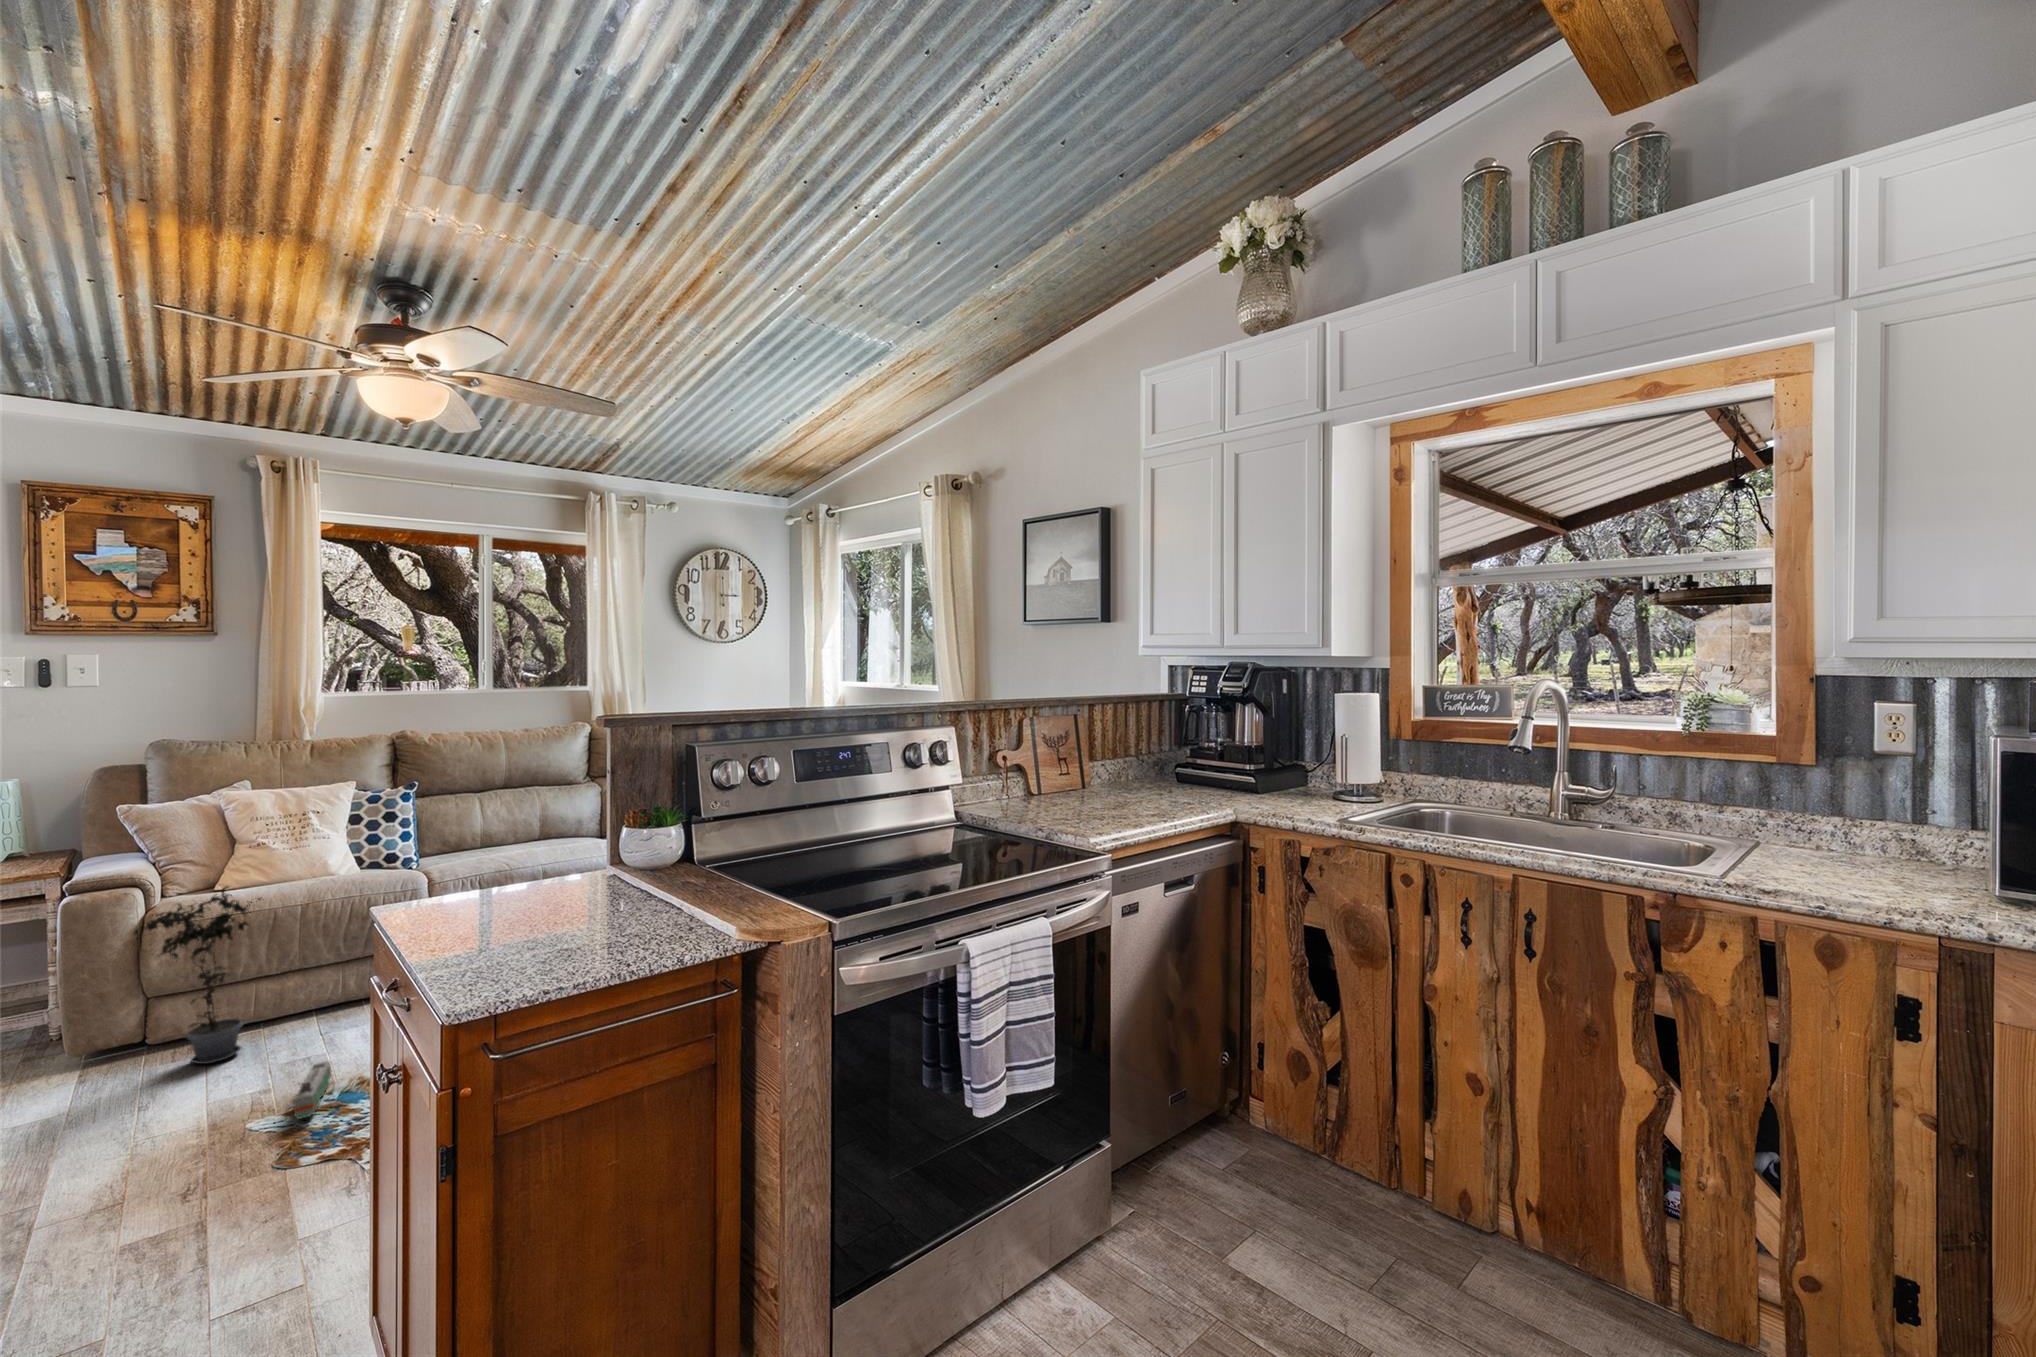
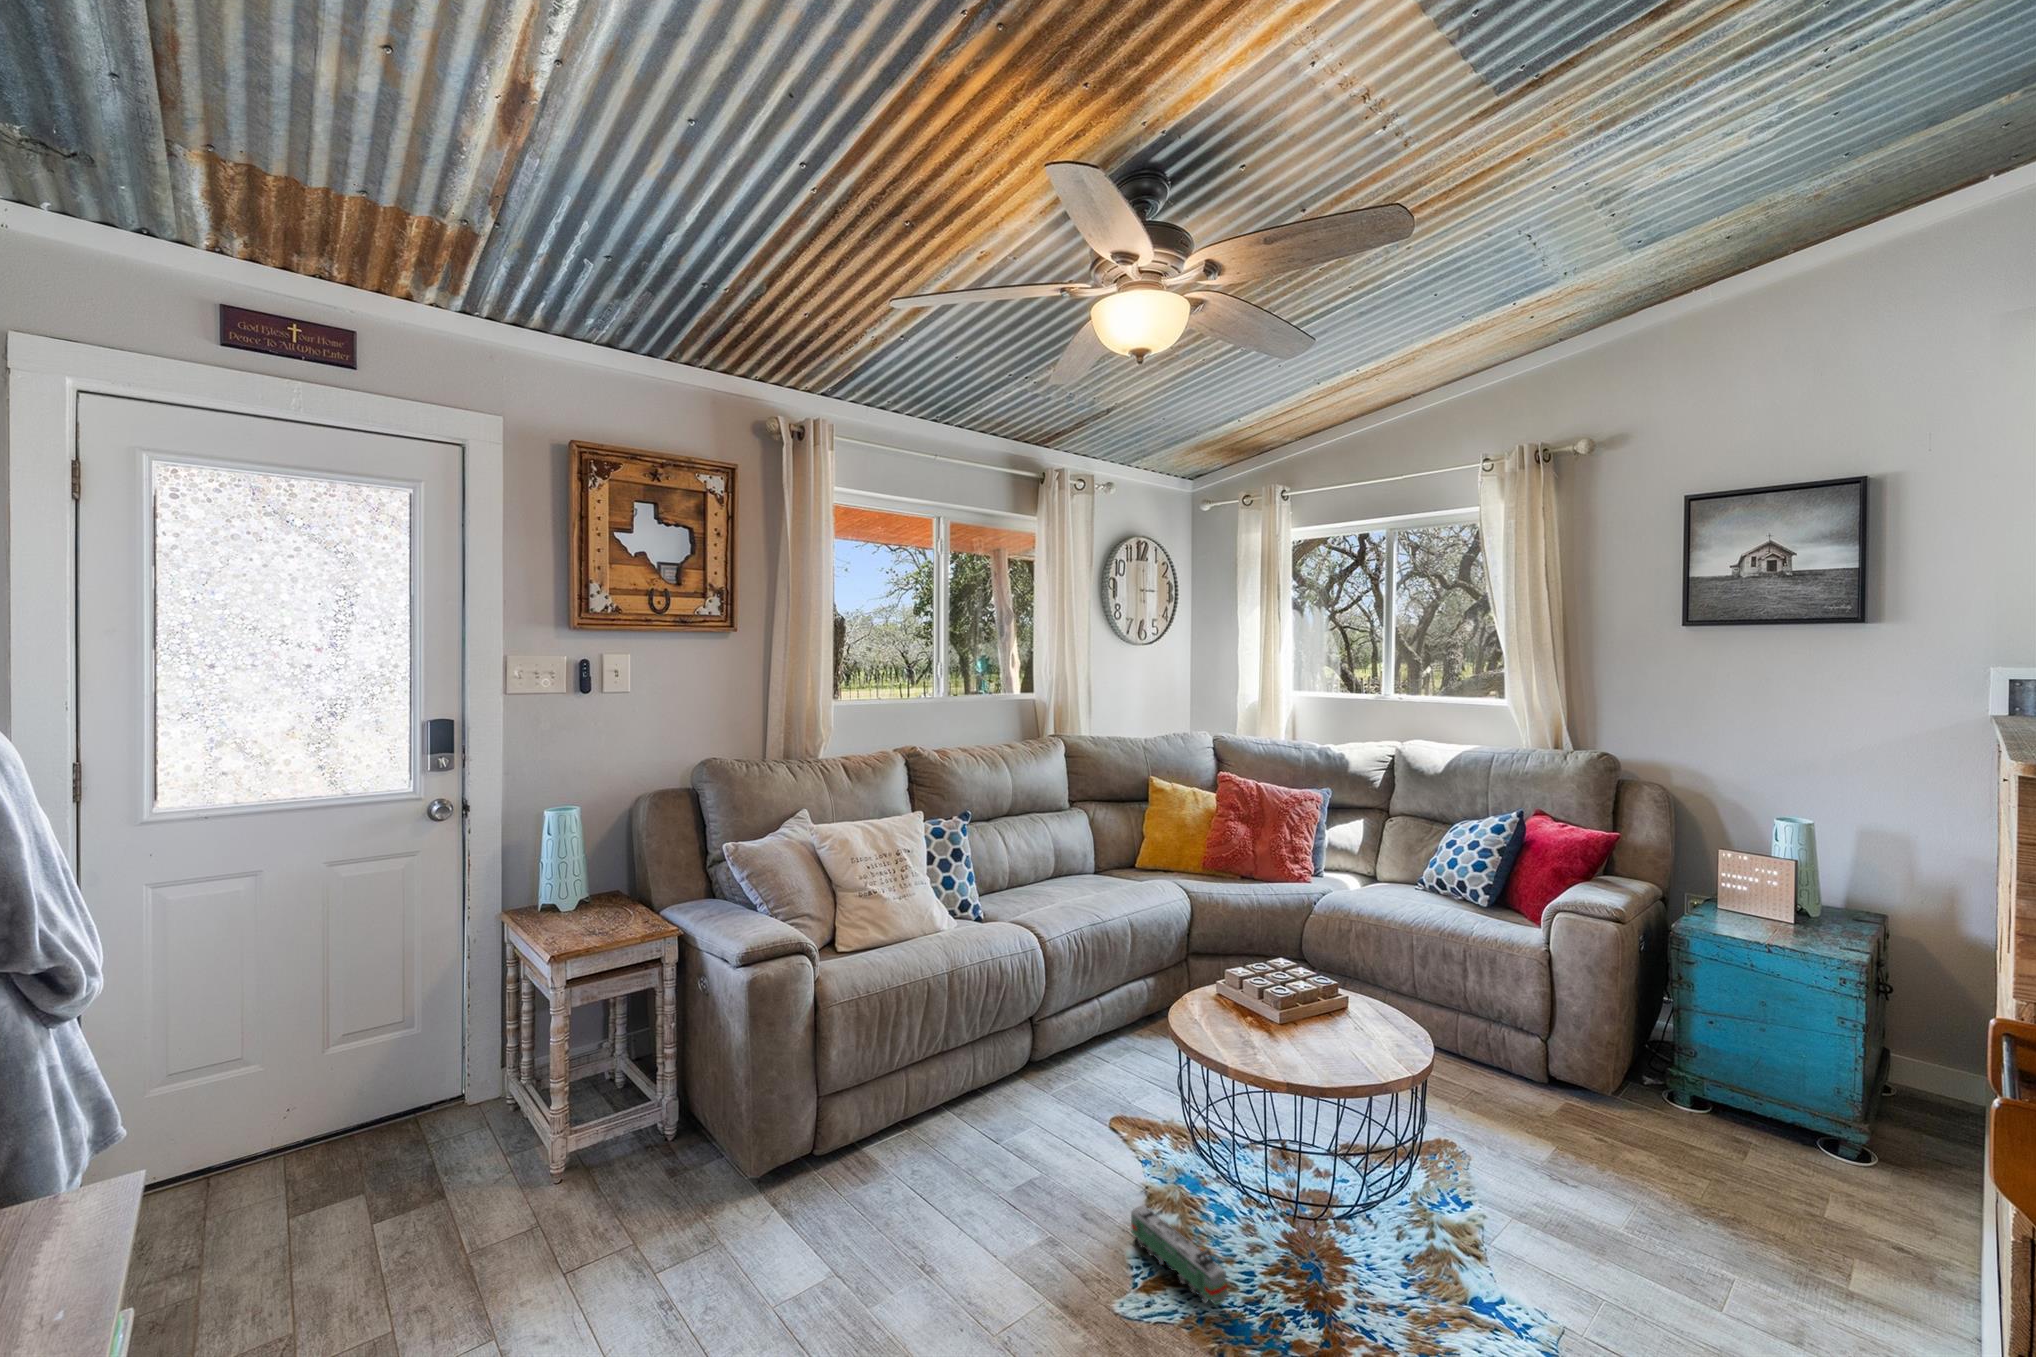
potted plant: present [135,886,264,1064] -> none [879,959,978,1198]

